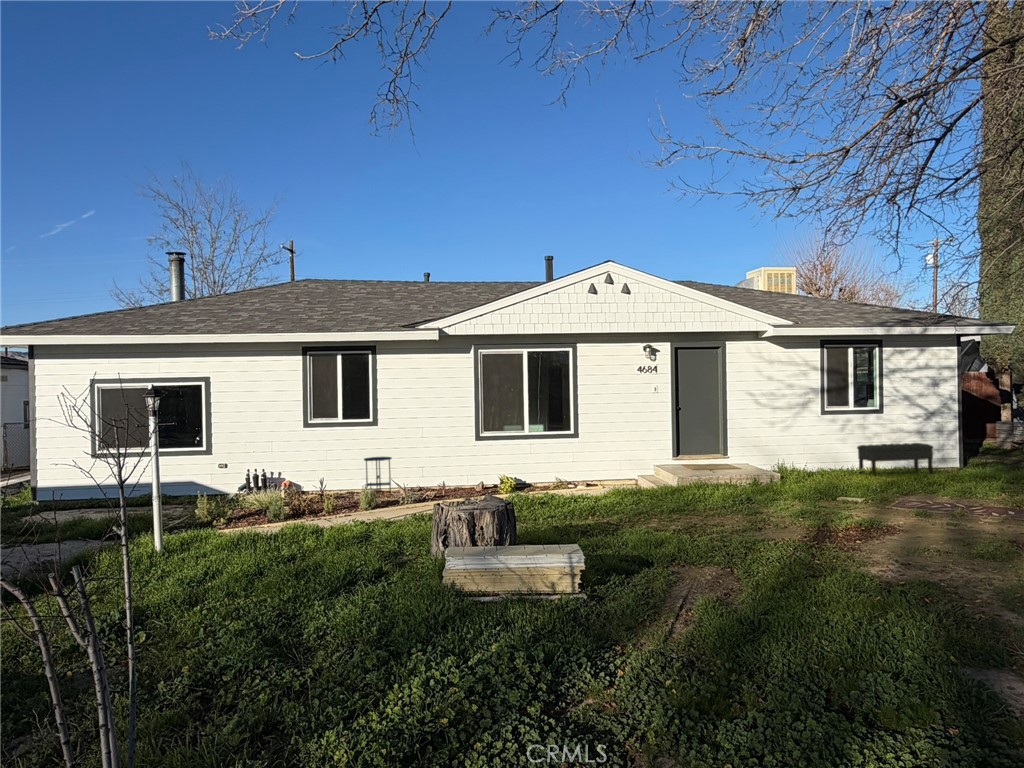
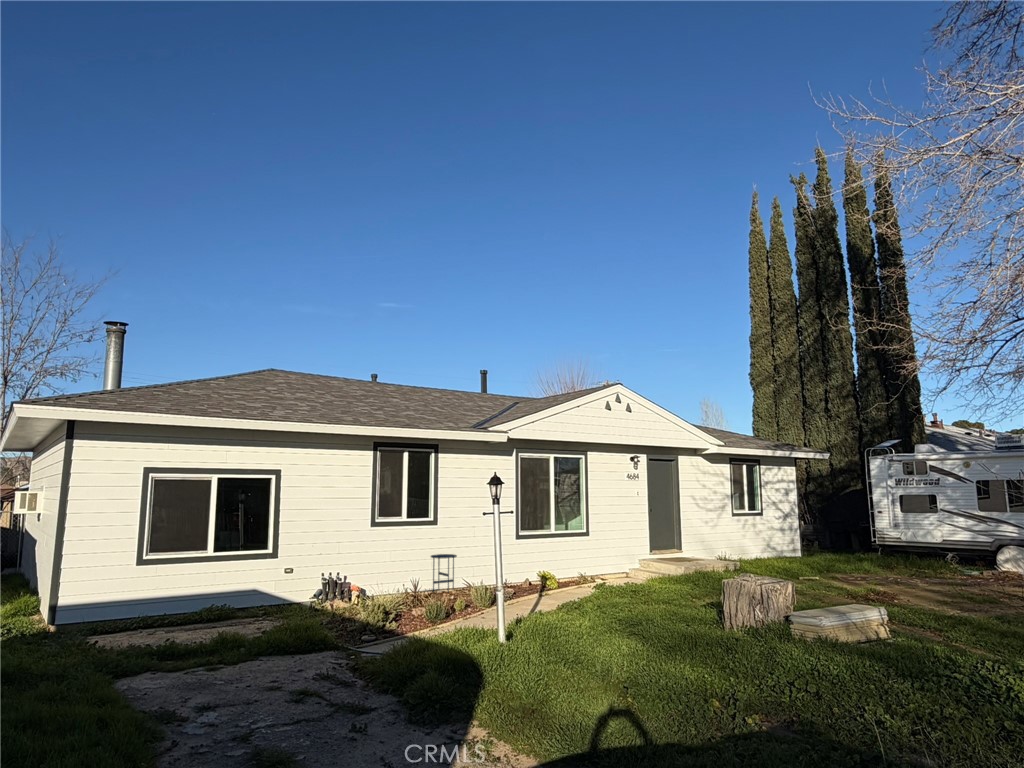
bench: present [857,443,933,475] -> none [752,536,797,560]

